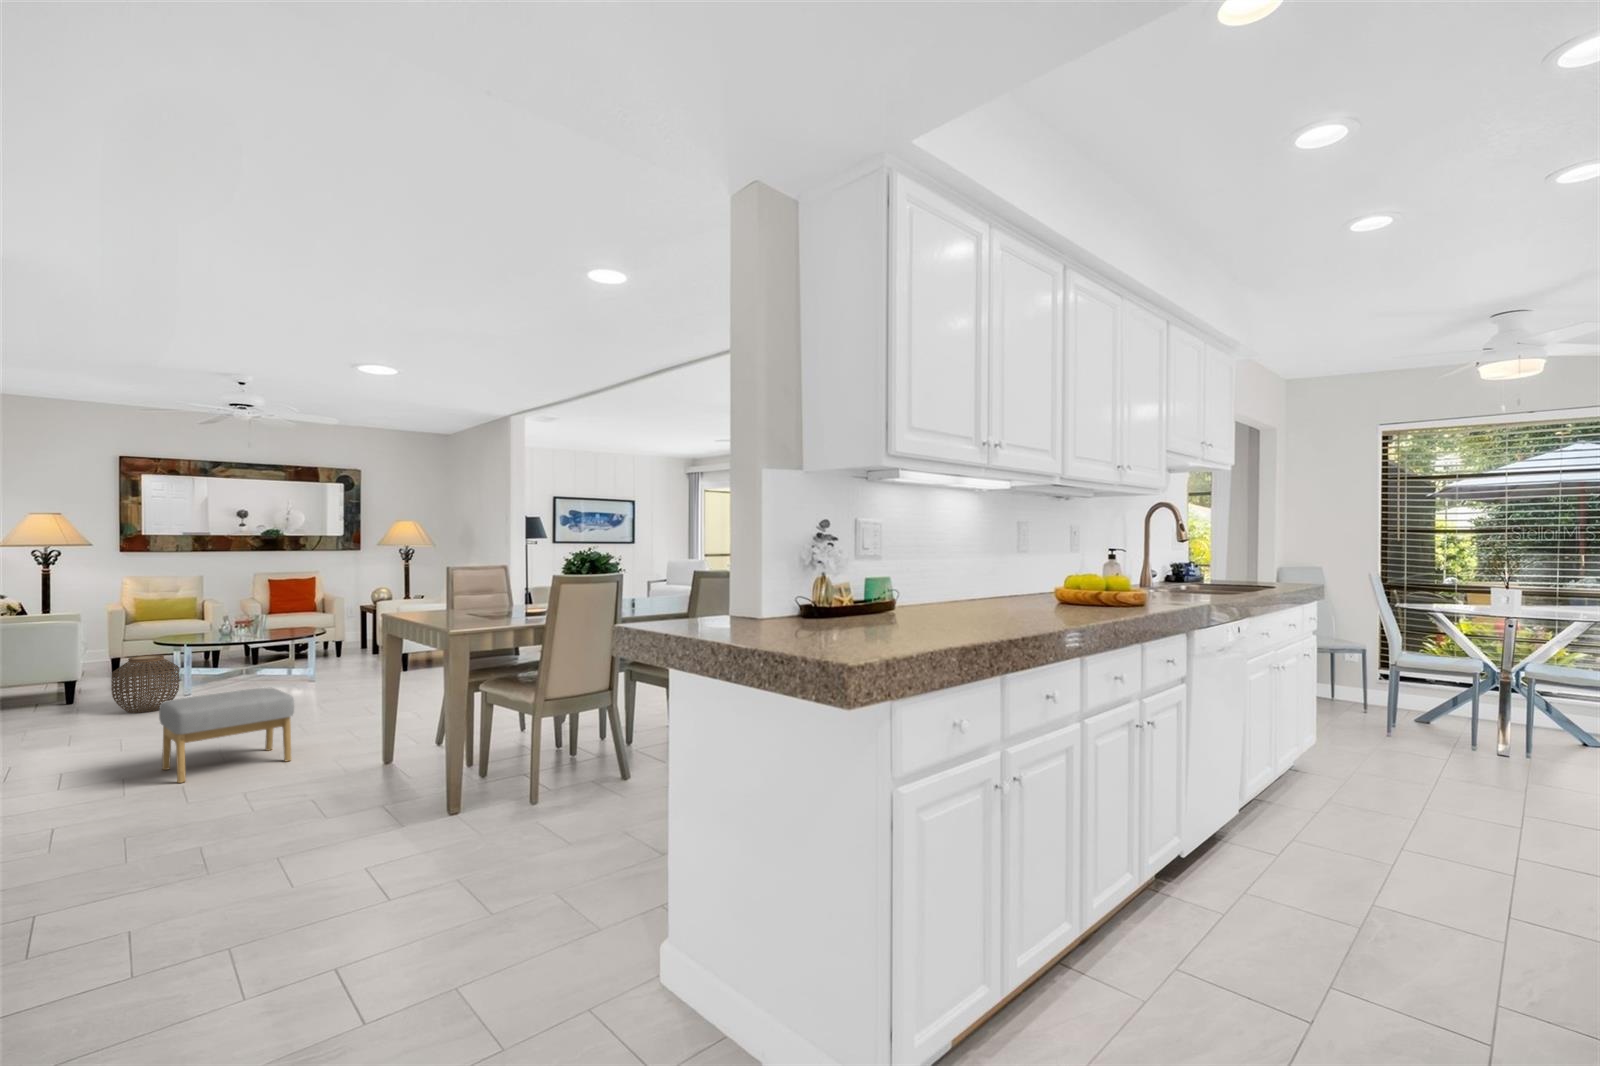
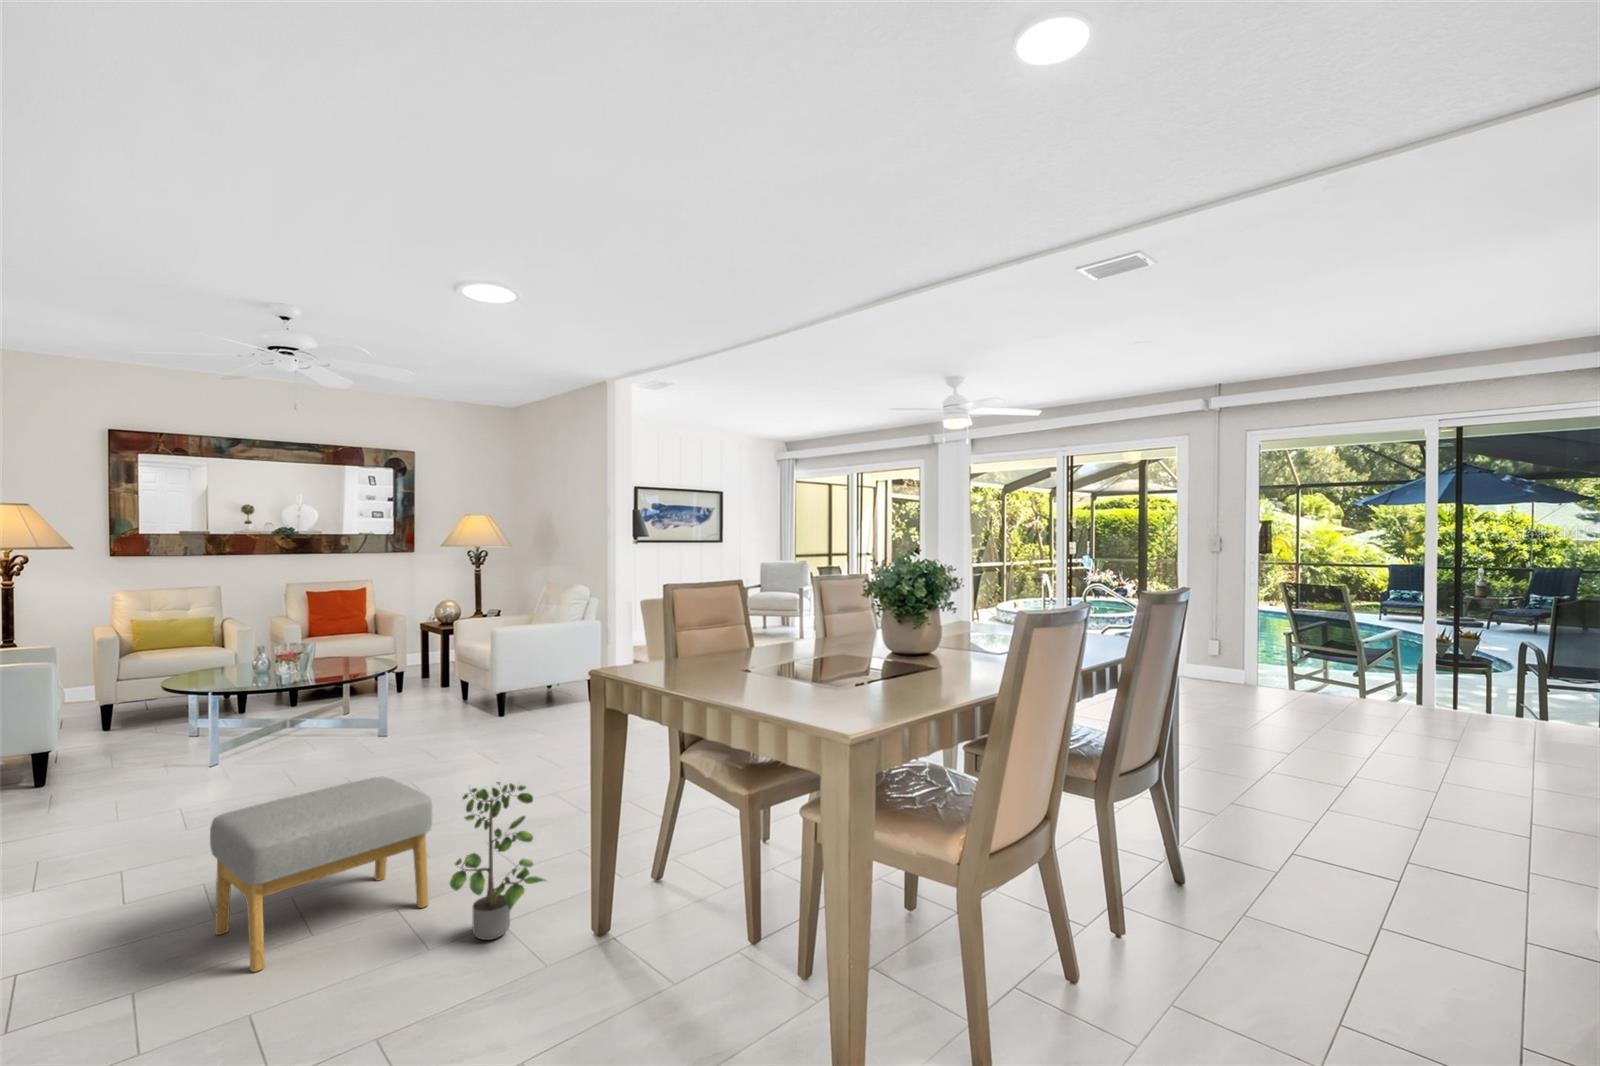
woven basket: present [111,655,180,713] -> none [110,709,210,799]
potted plant: none [293,682,353,774] -> present [450,782,545,940]

